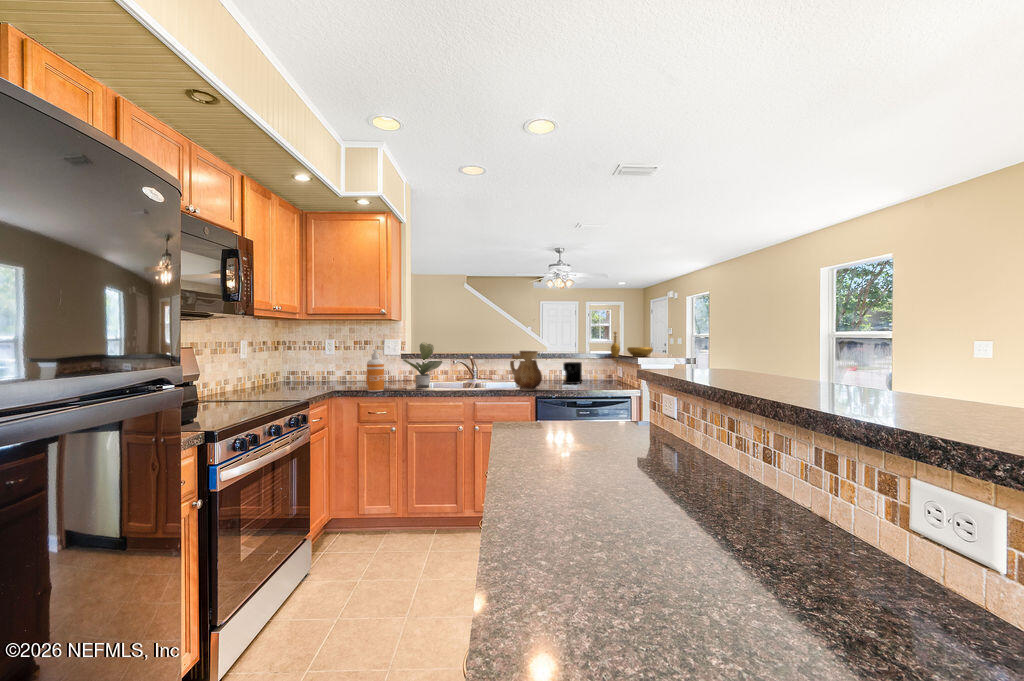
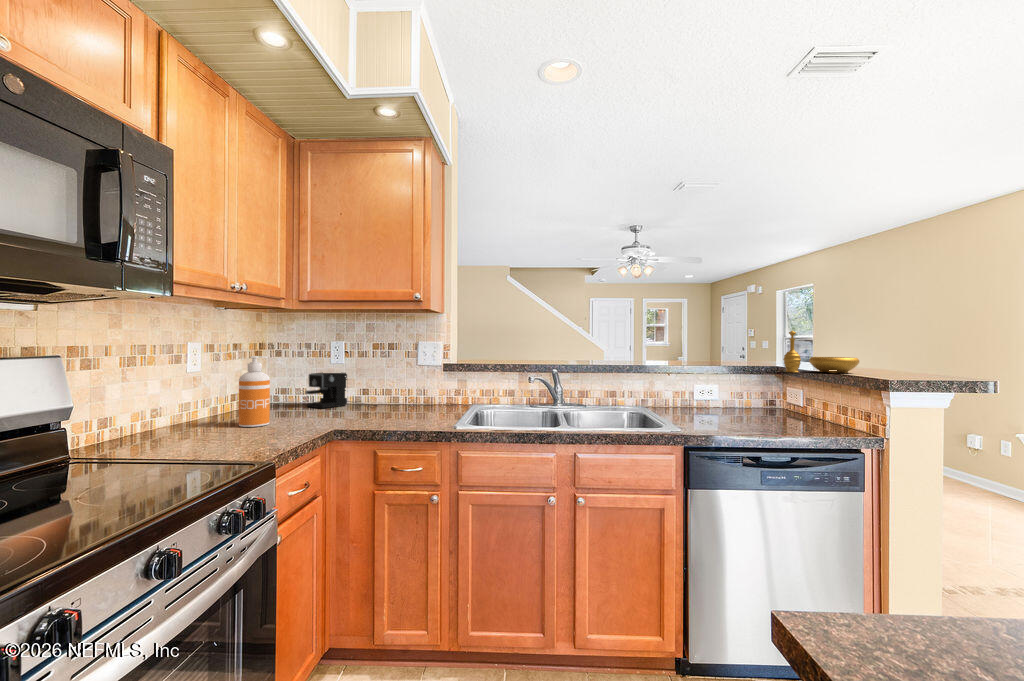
potted plant: present [403,342,442,389] -> none [447,346,513,424]
soap dispenser: present [367,350,384,392] -> present [239,356,270,427]
ceramic pitcher: present [510,351,542,391] -> none [628,362,685,434]
coffee maker: present [563,362,602,384] -> present [305,372,377,408]

